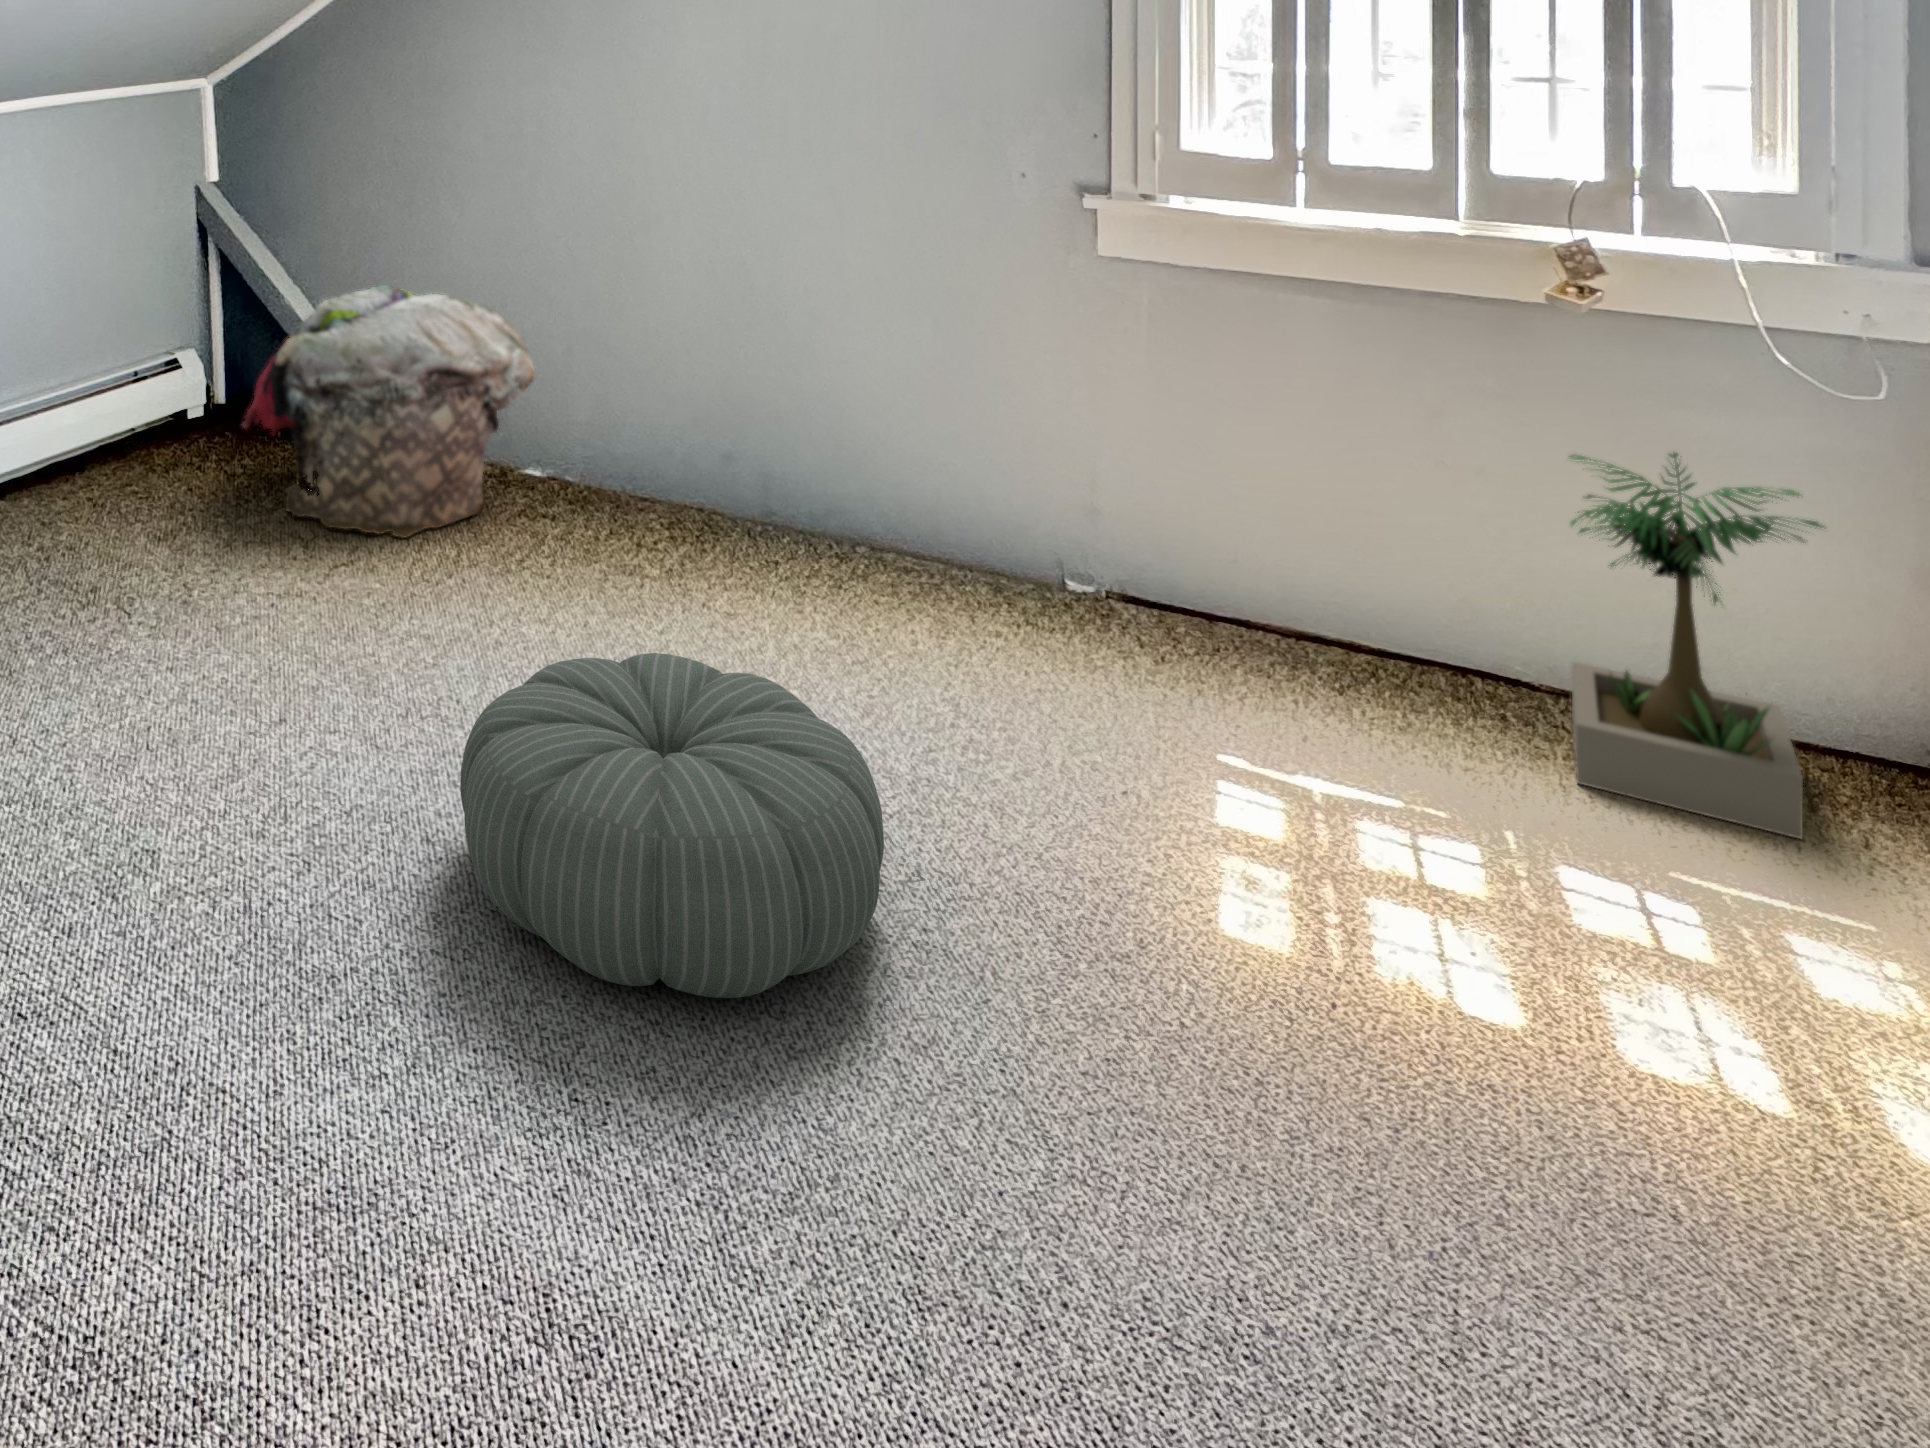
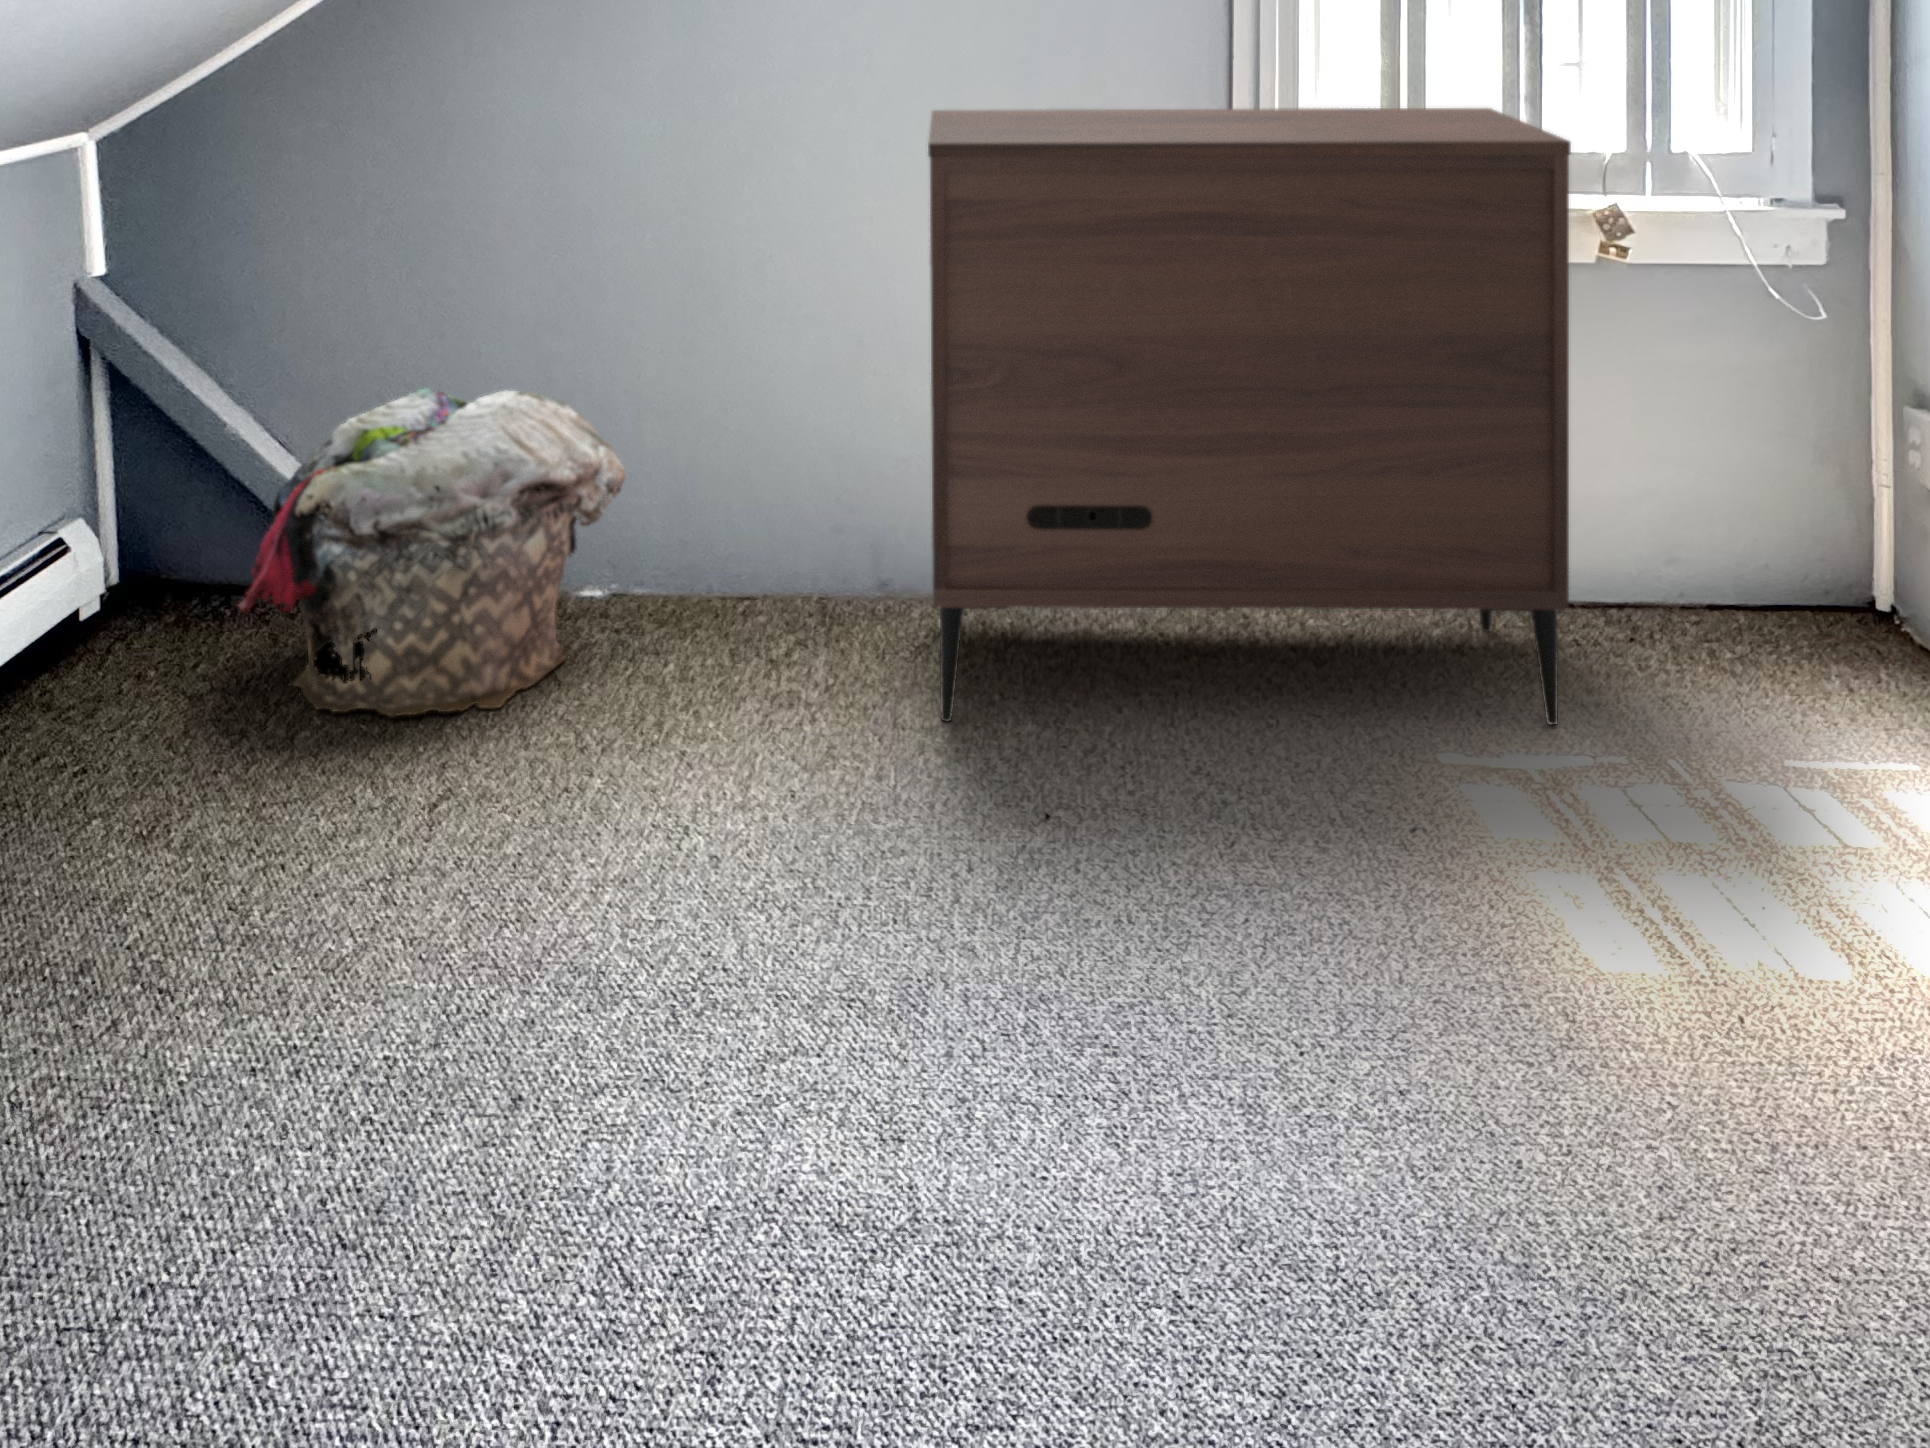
dresser: none [721,92,1416,795] -> present [928,108,1571,725]
potted plant: present [1569,453,1823,839] -> none [1605,377,1818,686]
pouf: present [460,653,884,998] -> none [850,746,1317,1110]

